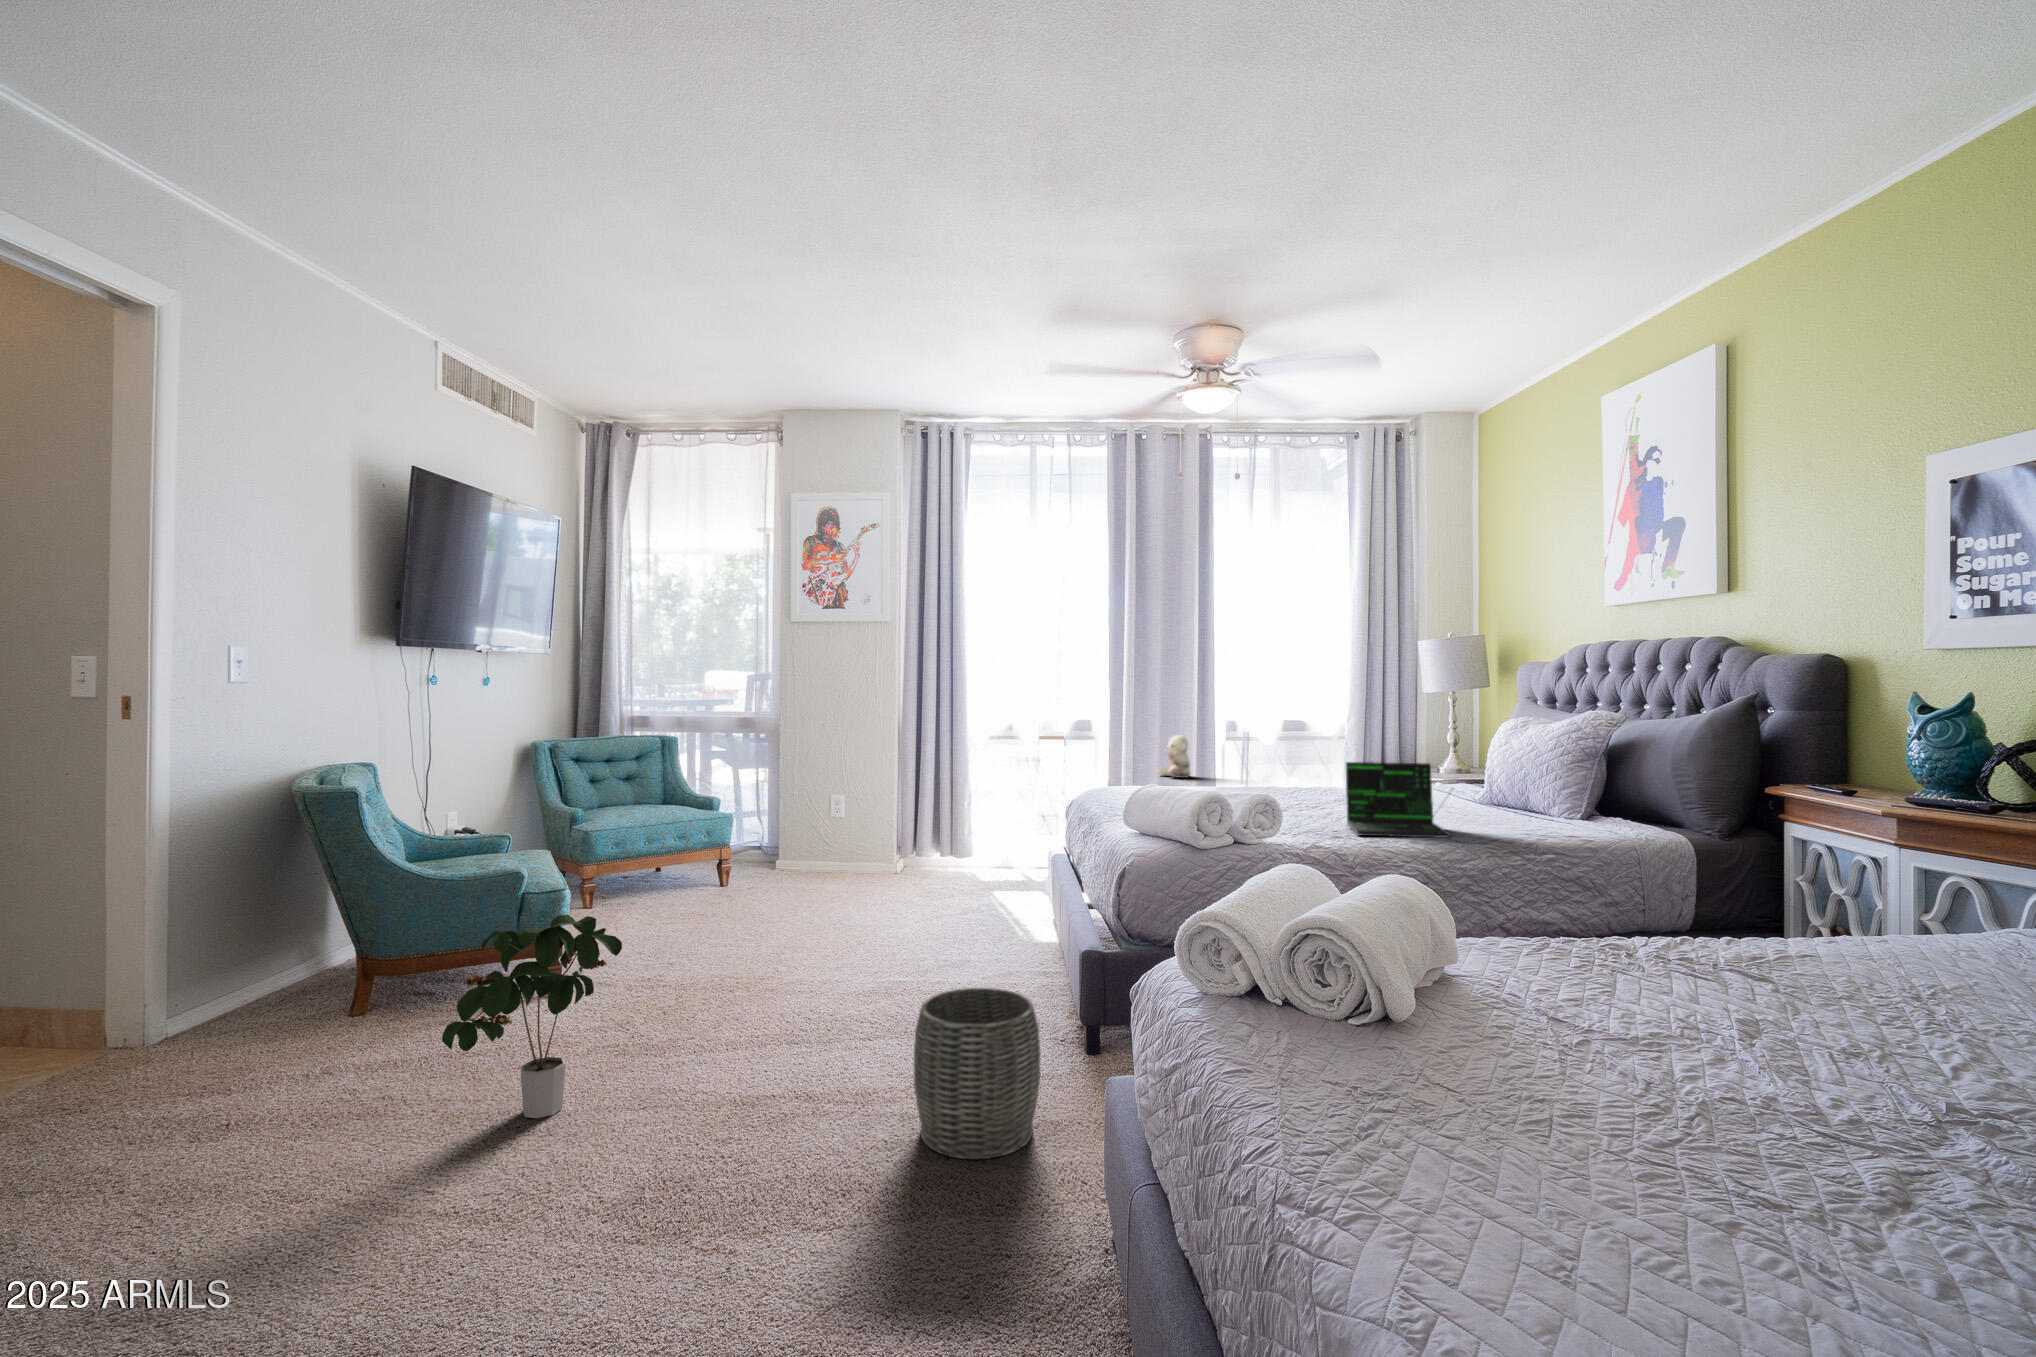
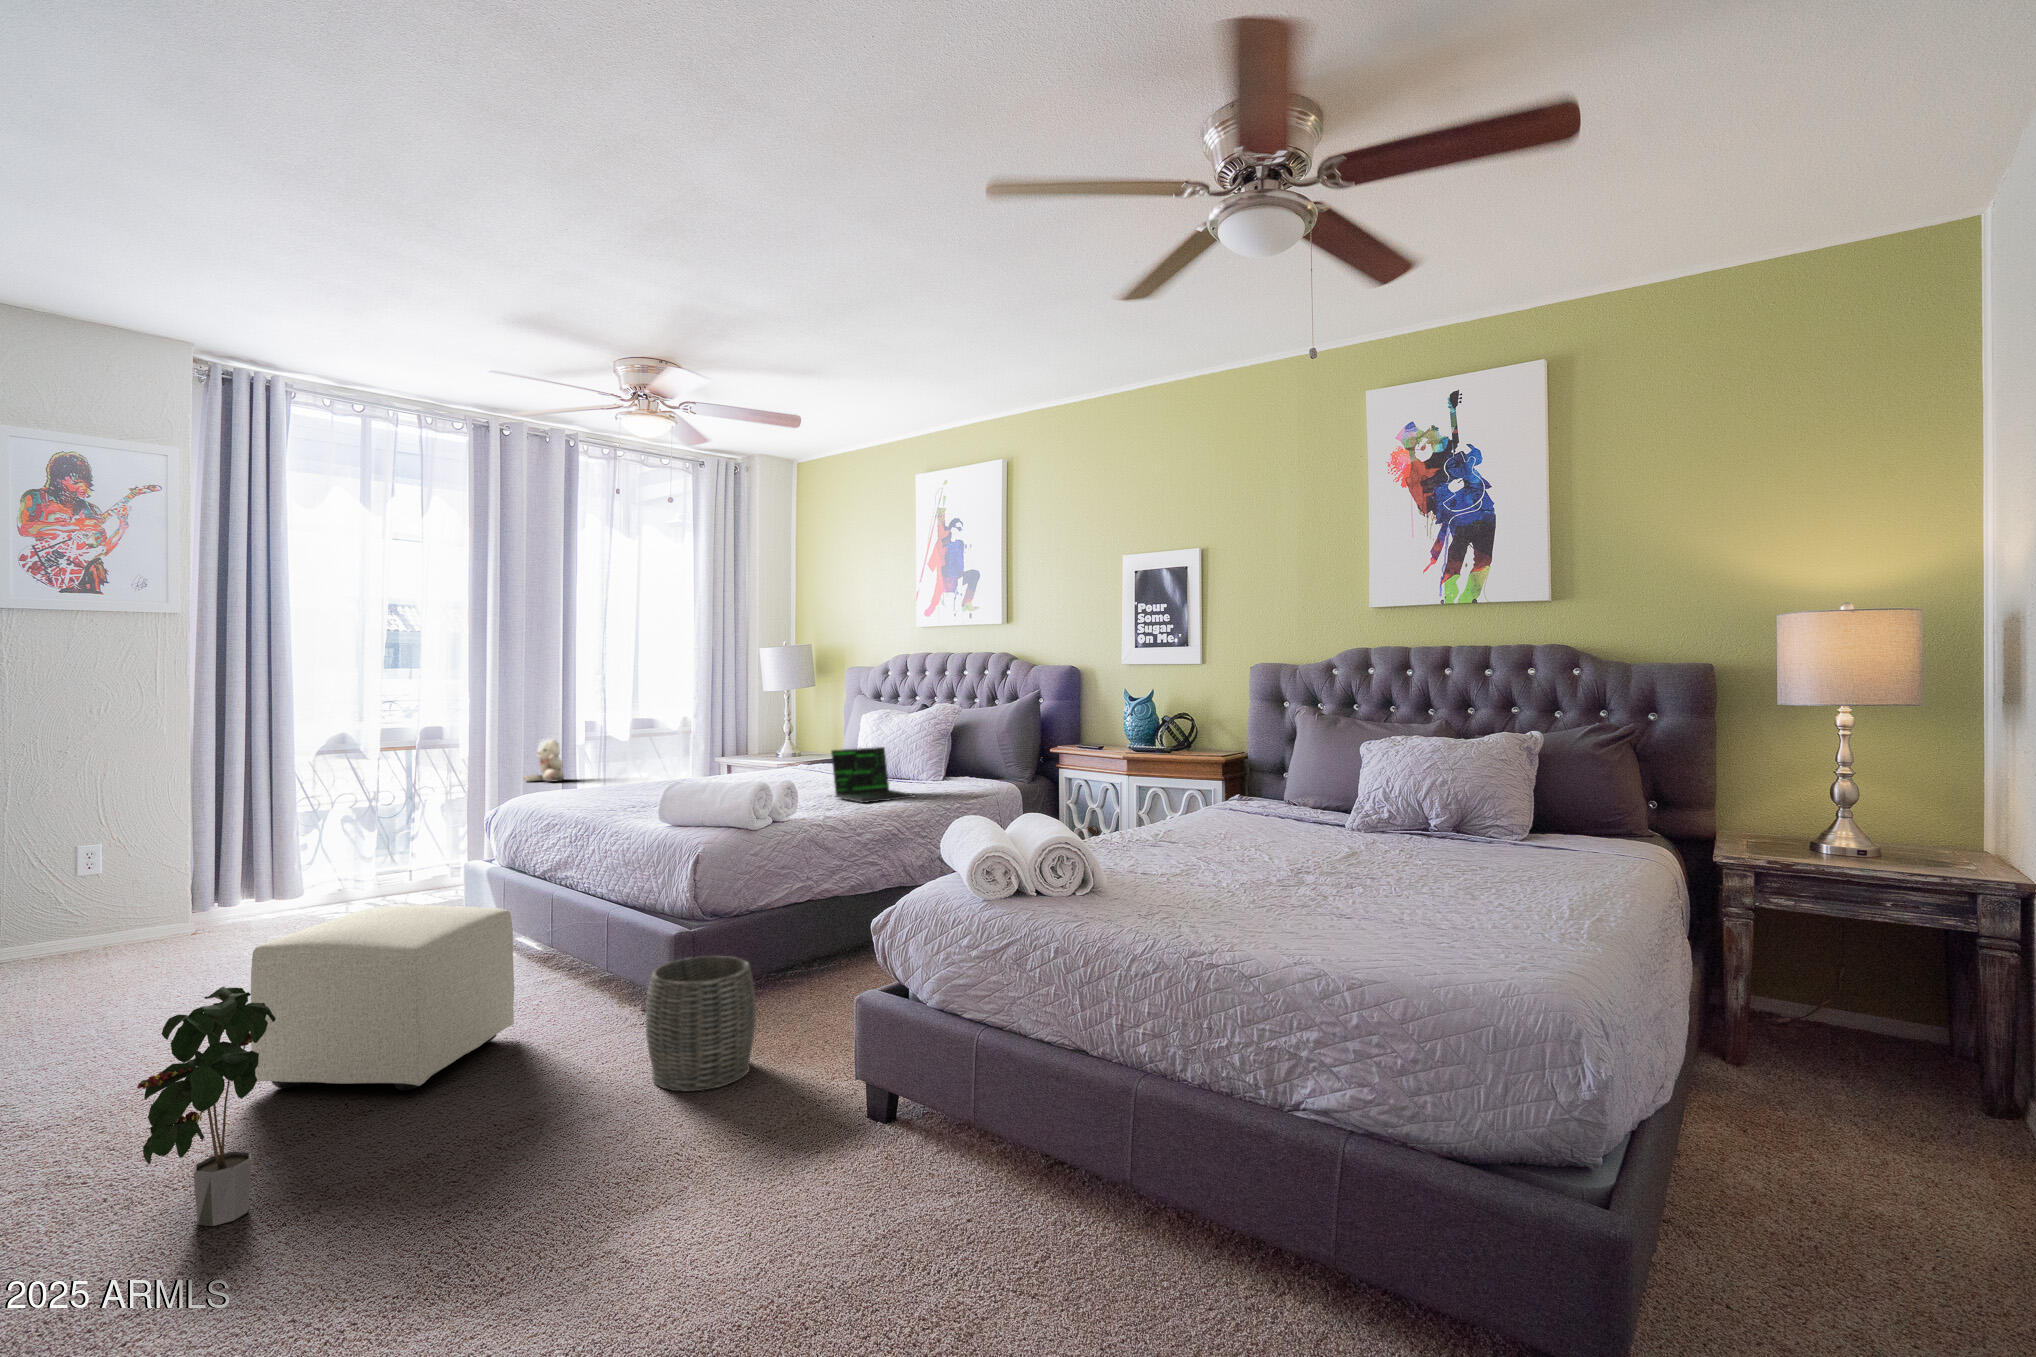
ottoman: none [715,871,918,1047] -> present [251,905,514,1090]

